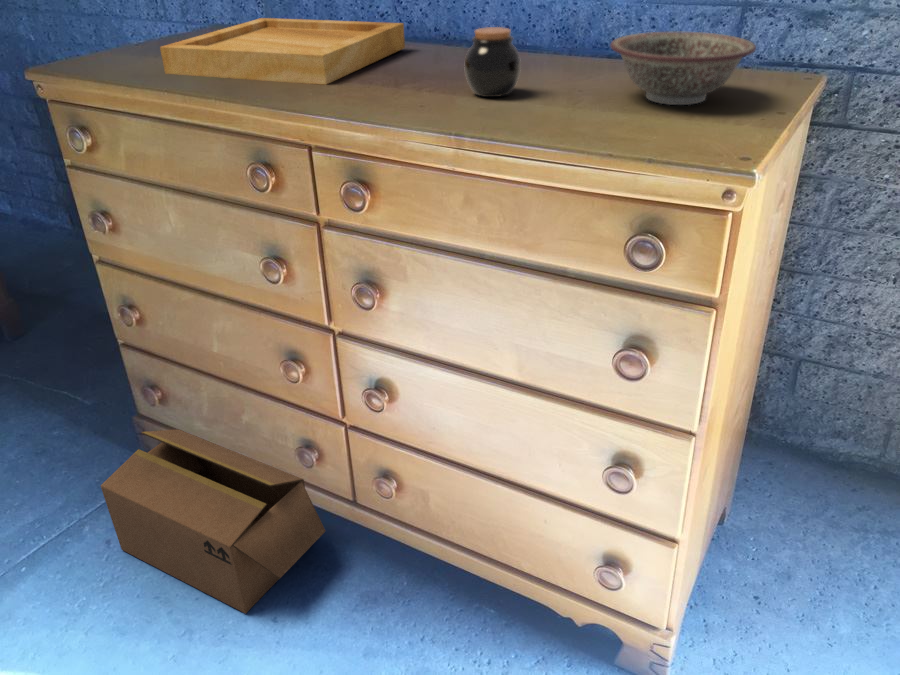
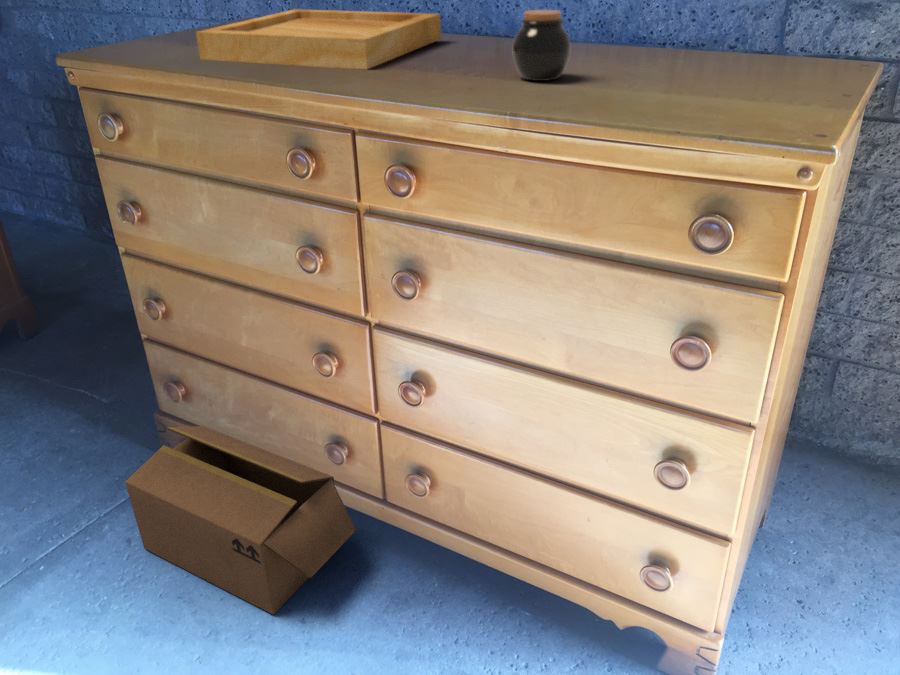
decorative bowl: present [610,31,756,105] -> none [664,17,817,89]

